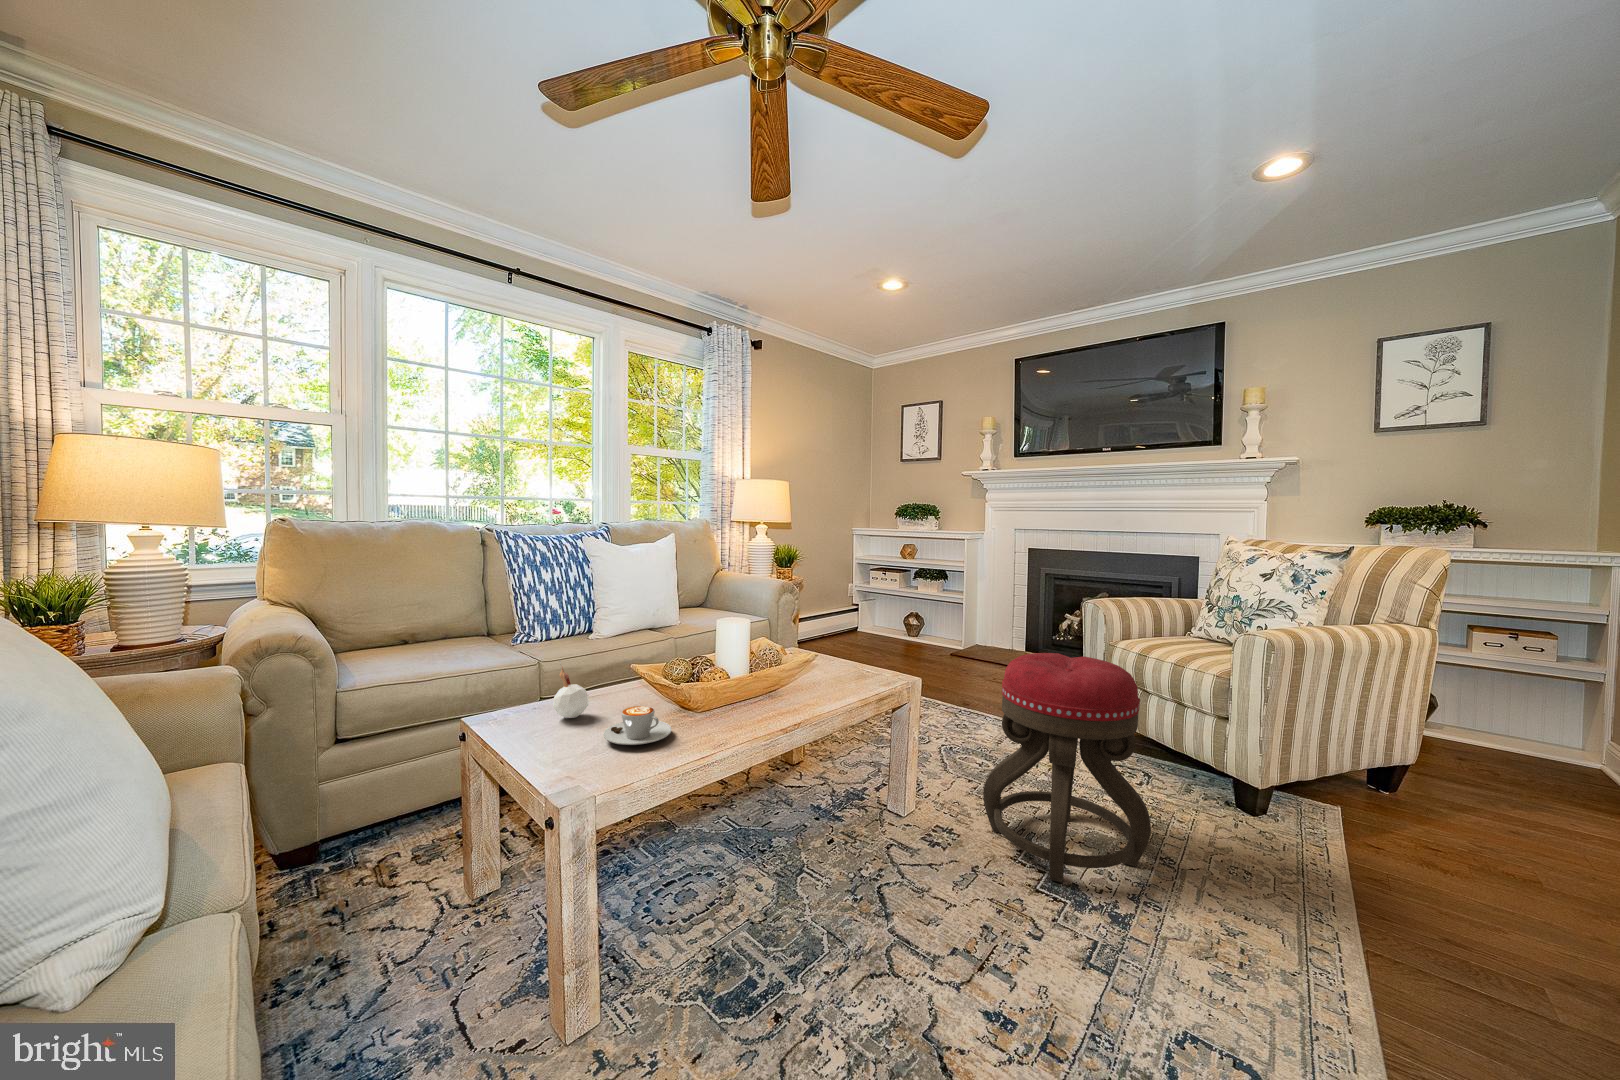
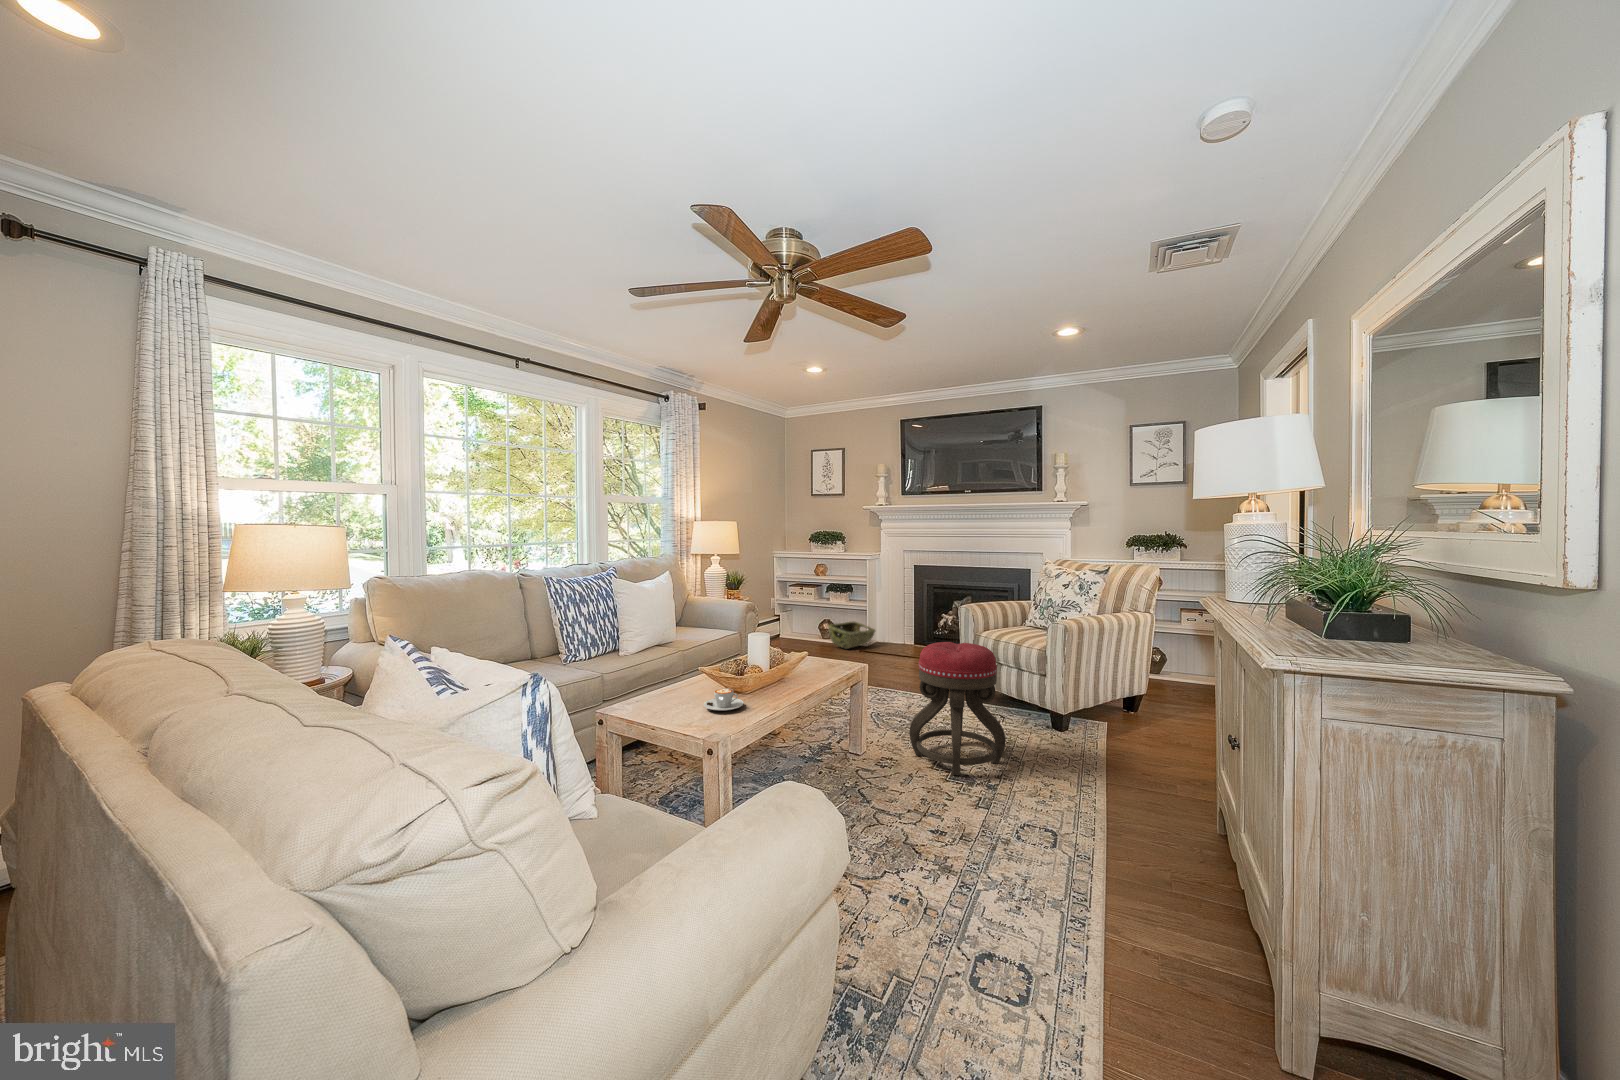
woven basket: none [910,616,974,651] -> present [828,622,875,649]
candle: present [553,661,589,718] -> none [659,665,680,702]

